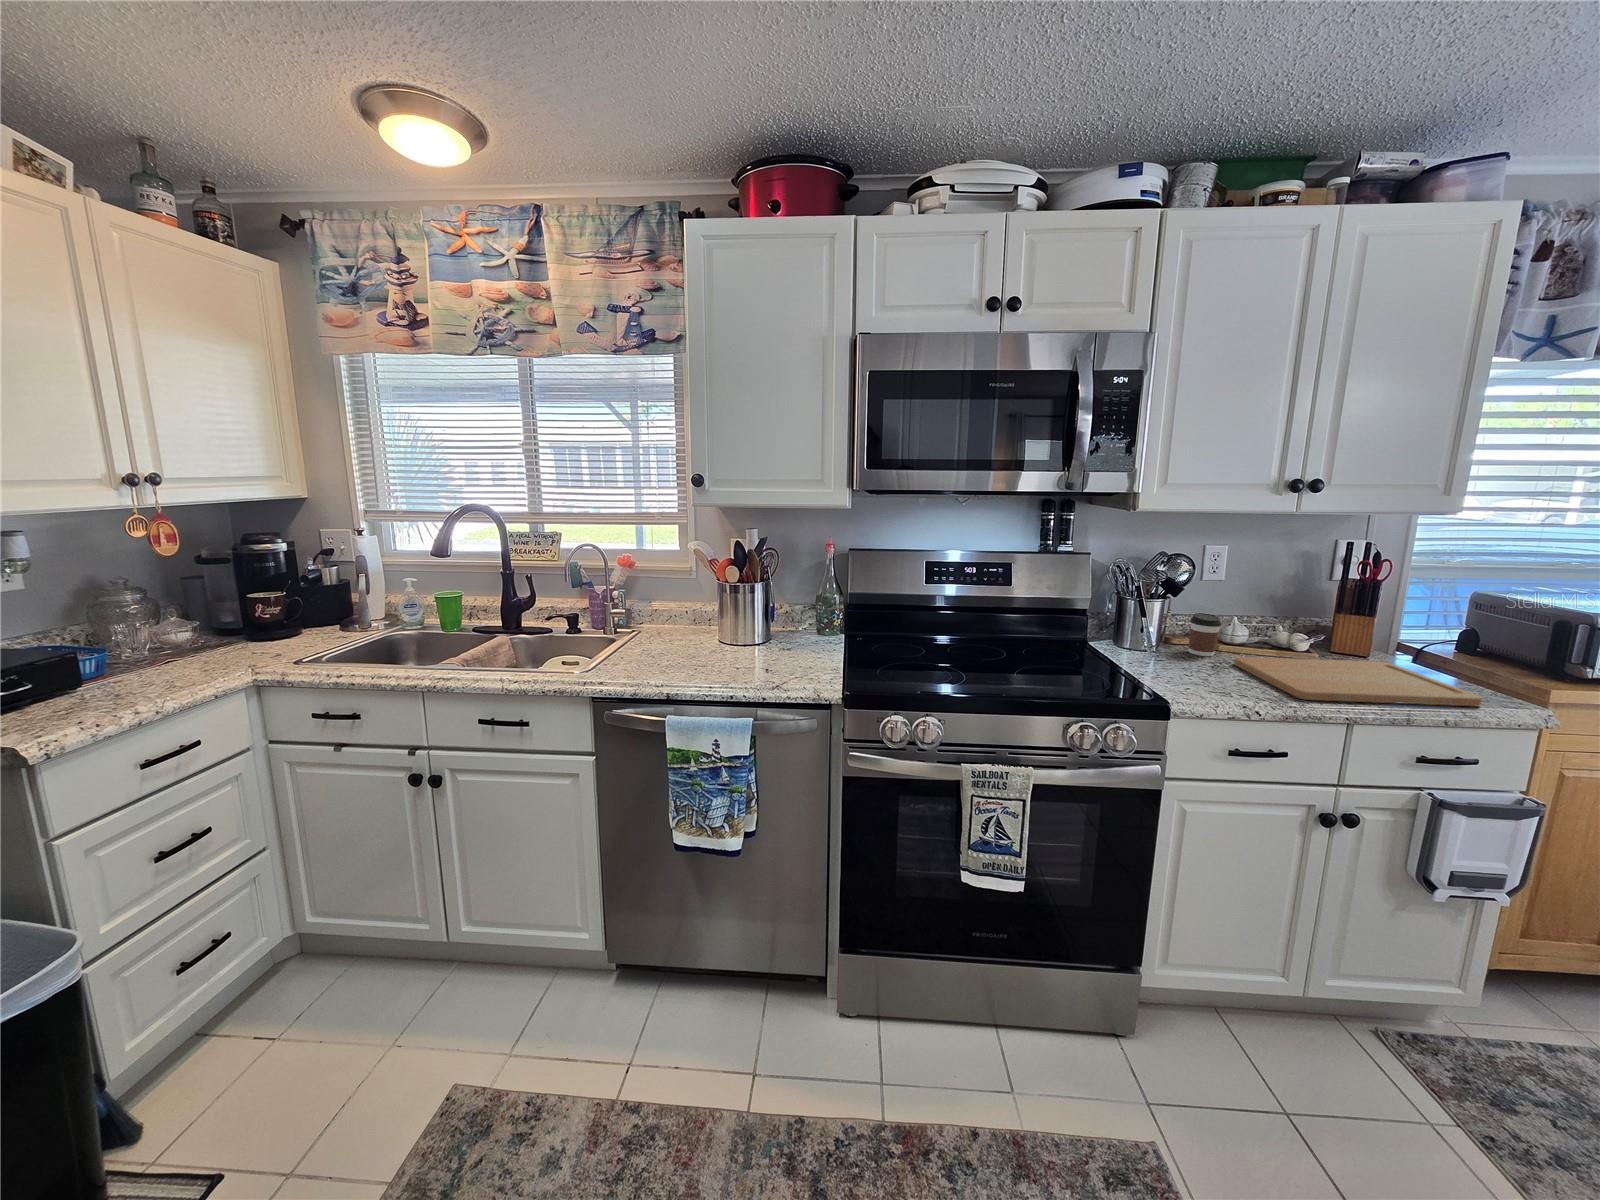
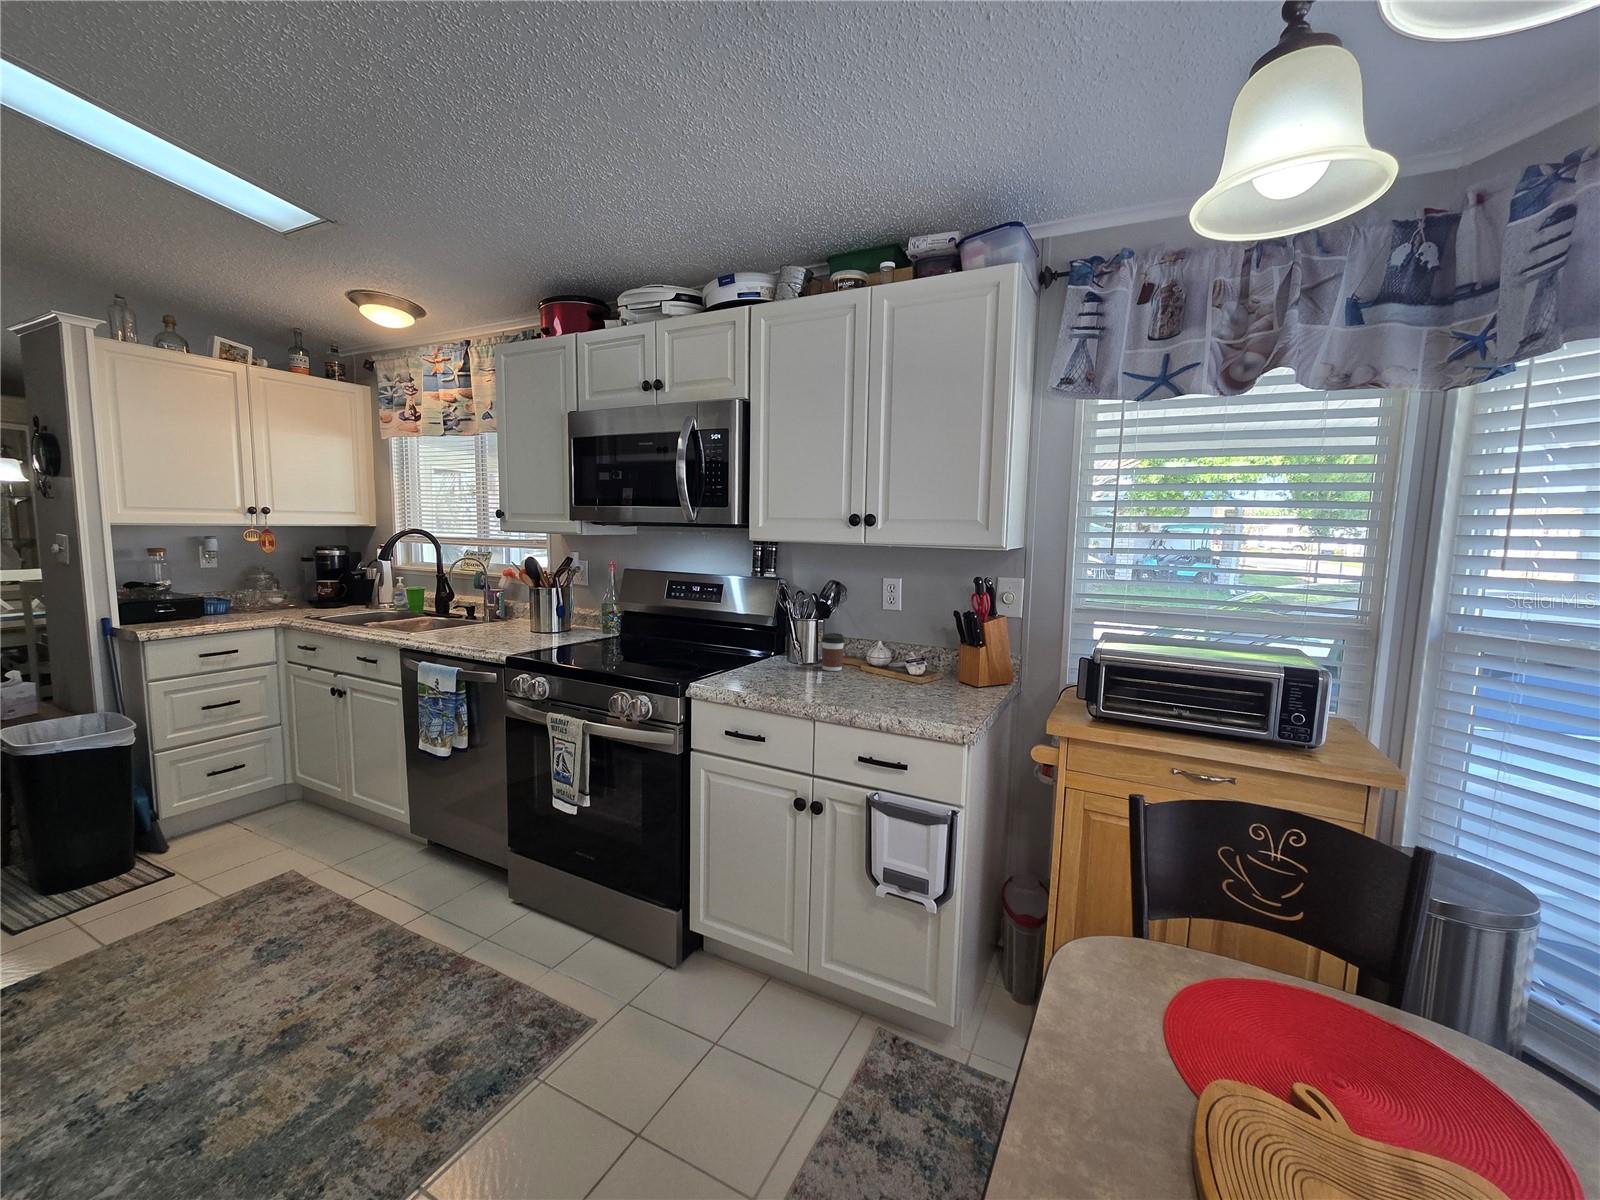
cutting board: present [1234,657,1482,706] -> none [790,670,955,714]

